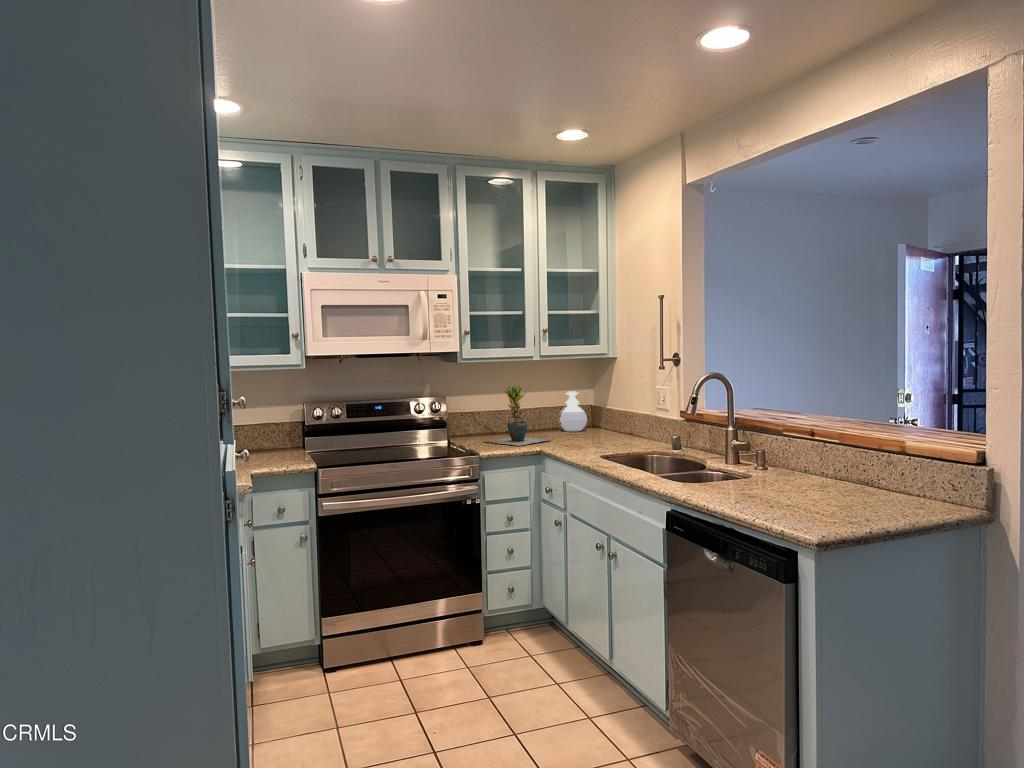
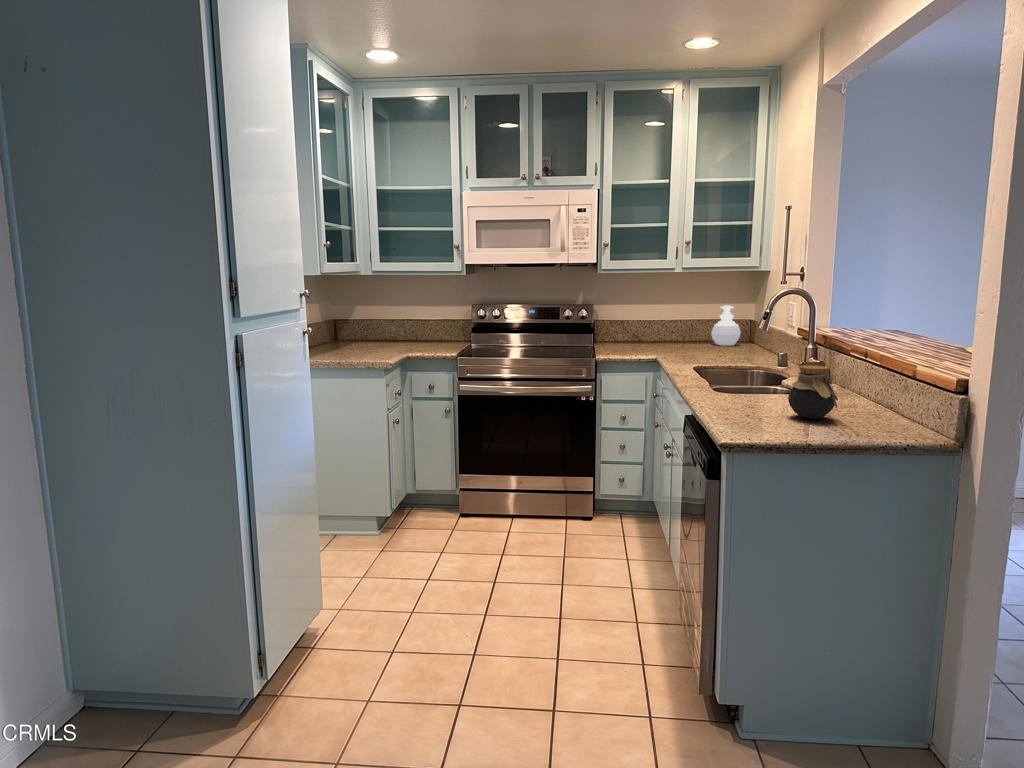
potted plant: present [485,385,549,446] -> none [620,295,684,353]
jar: none [800,447,858,503] -> present [788,365,838,419]

